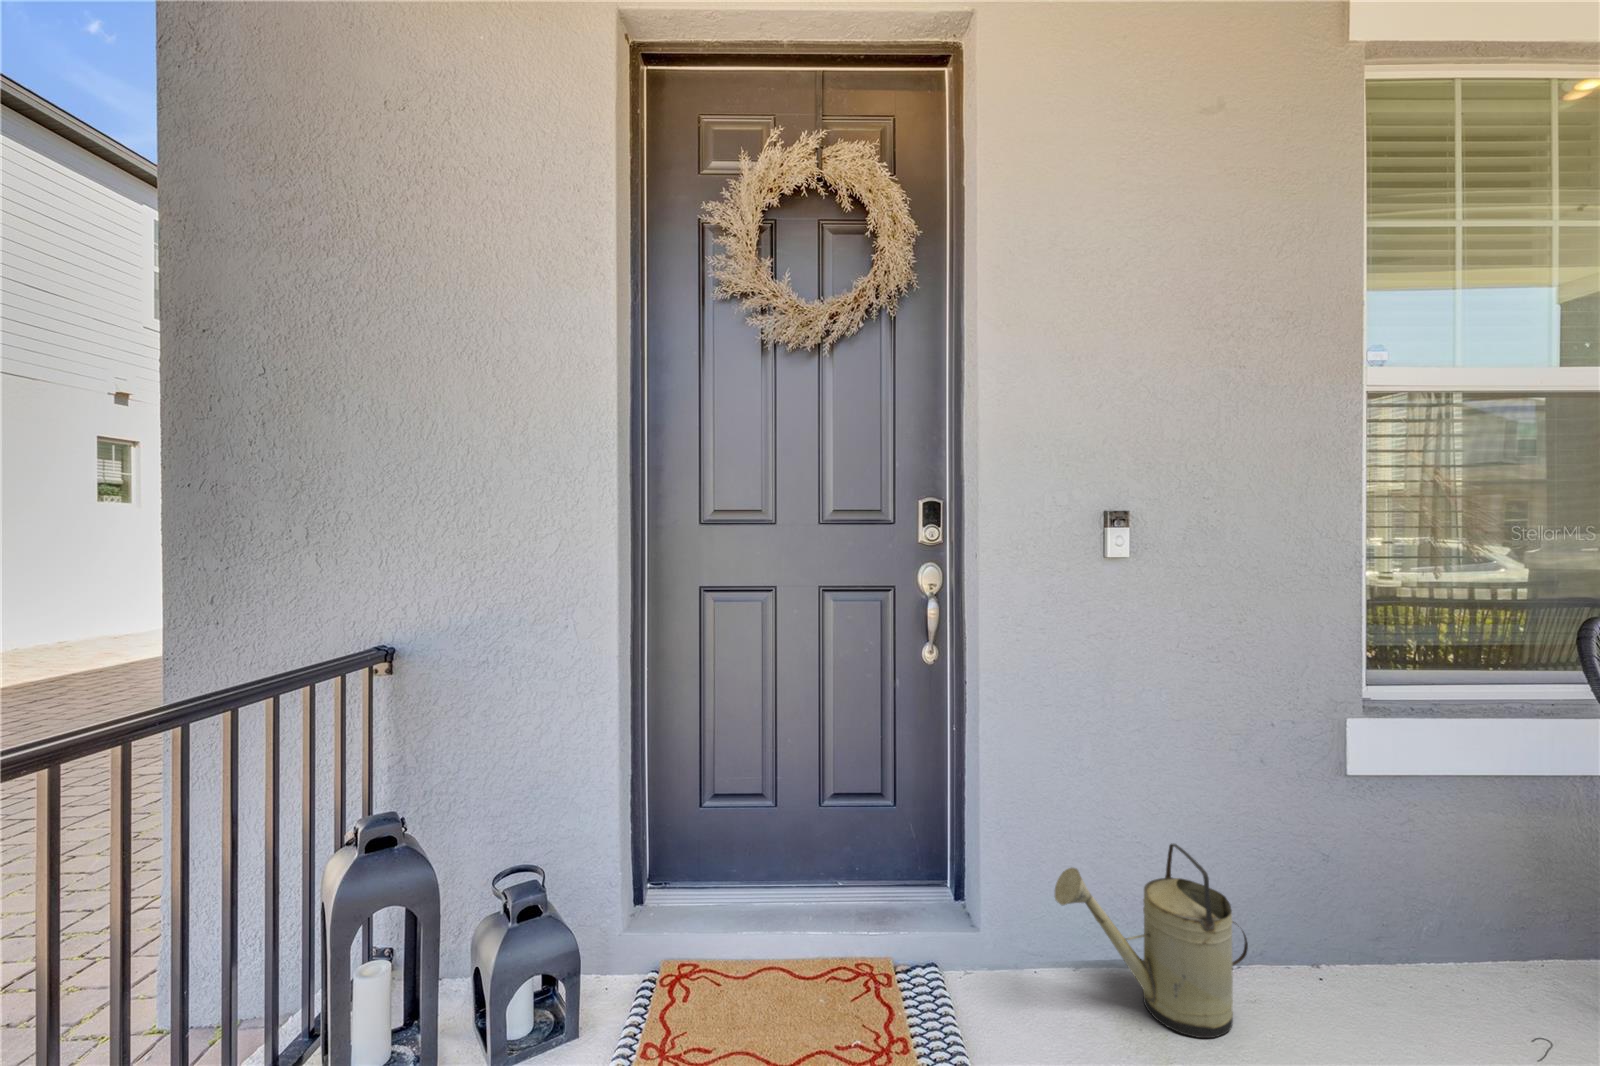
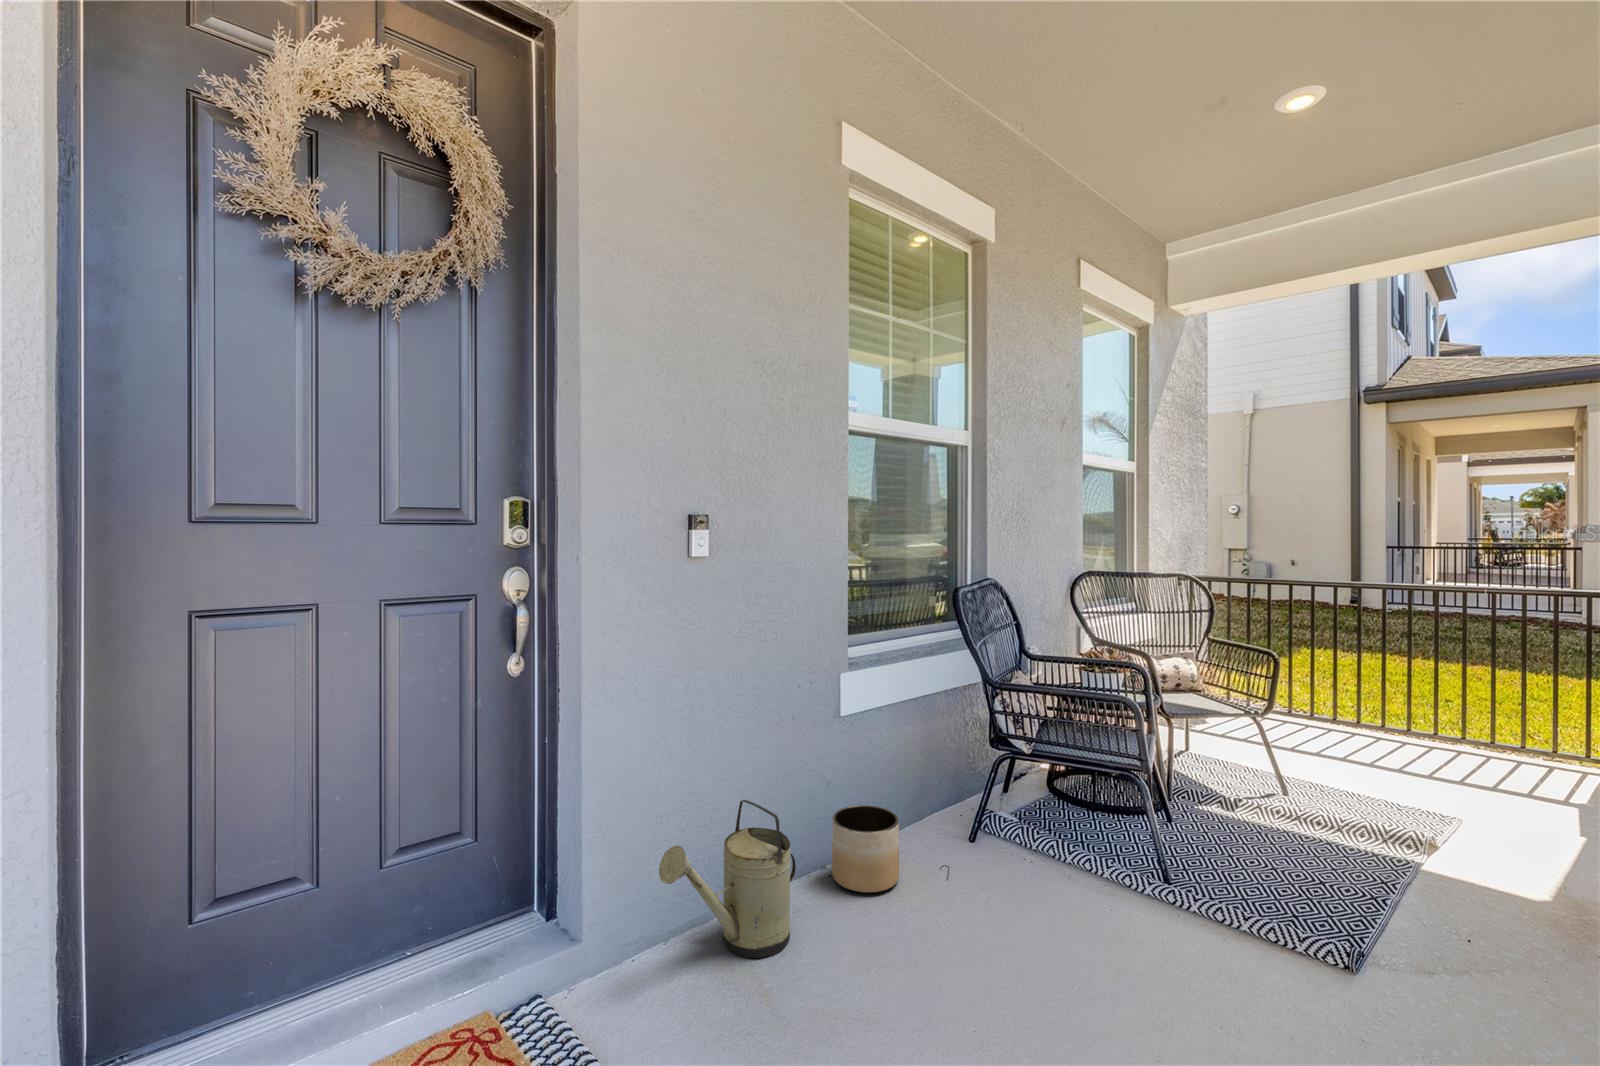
planter: none [1326,900,1443,1033] -> present [832,805,899,893]

